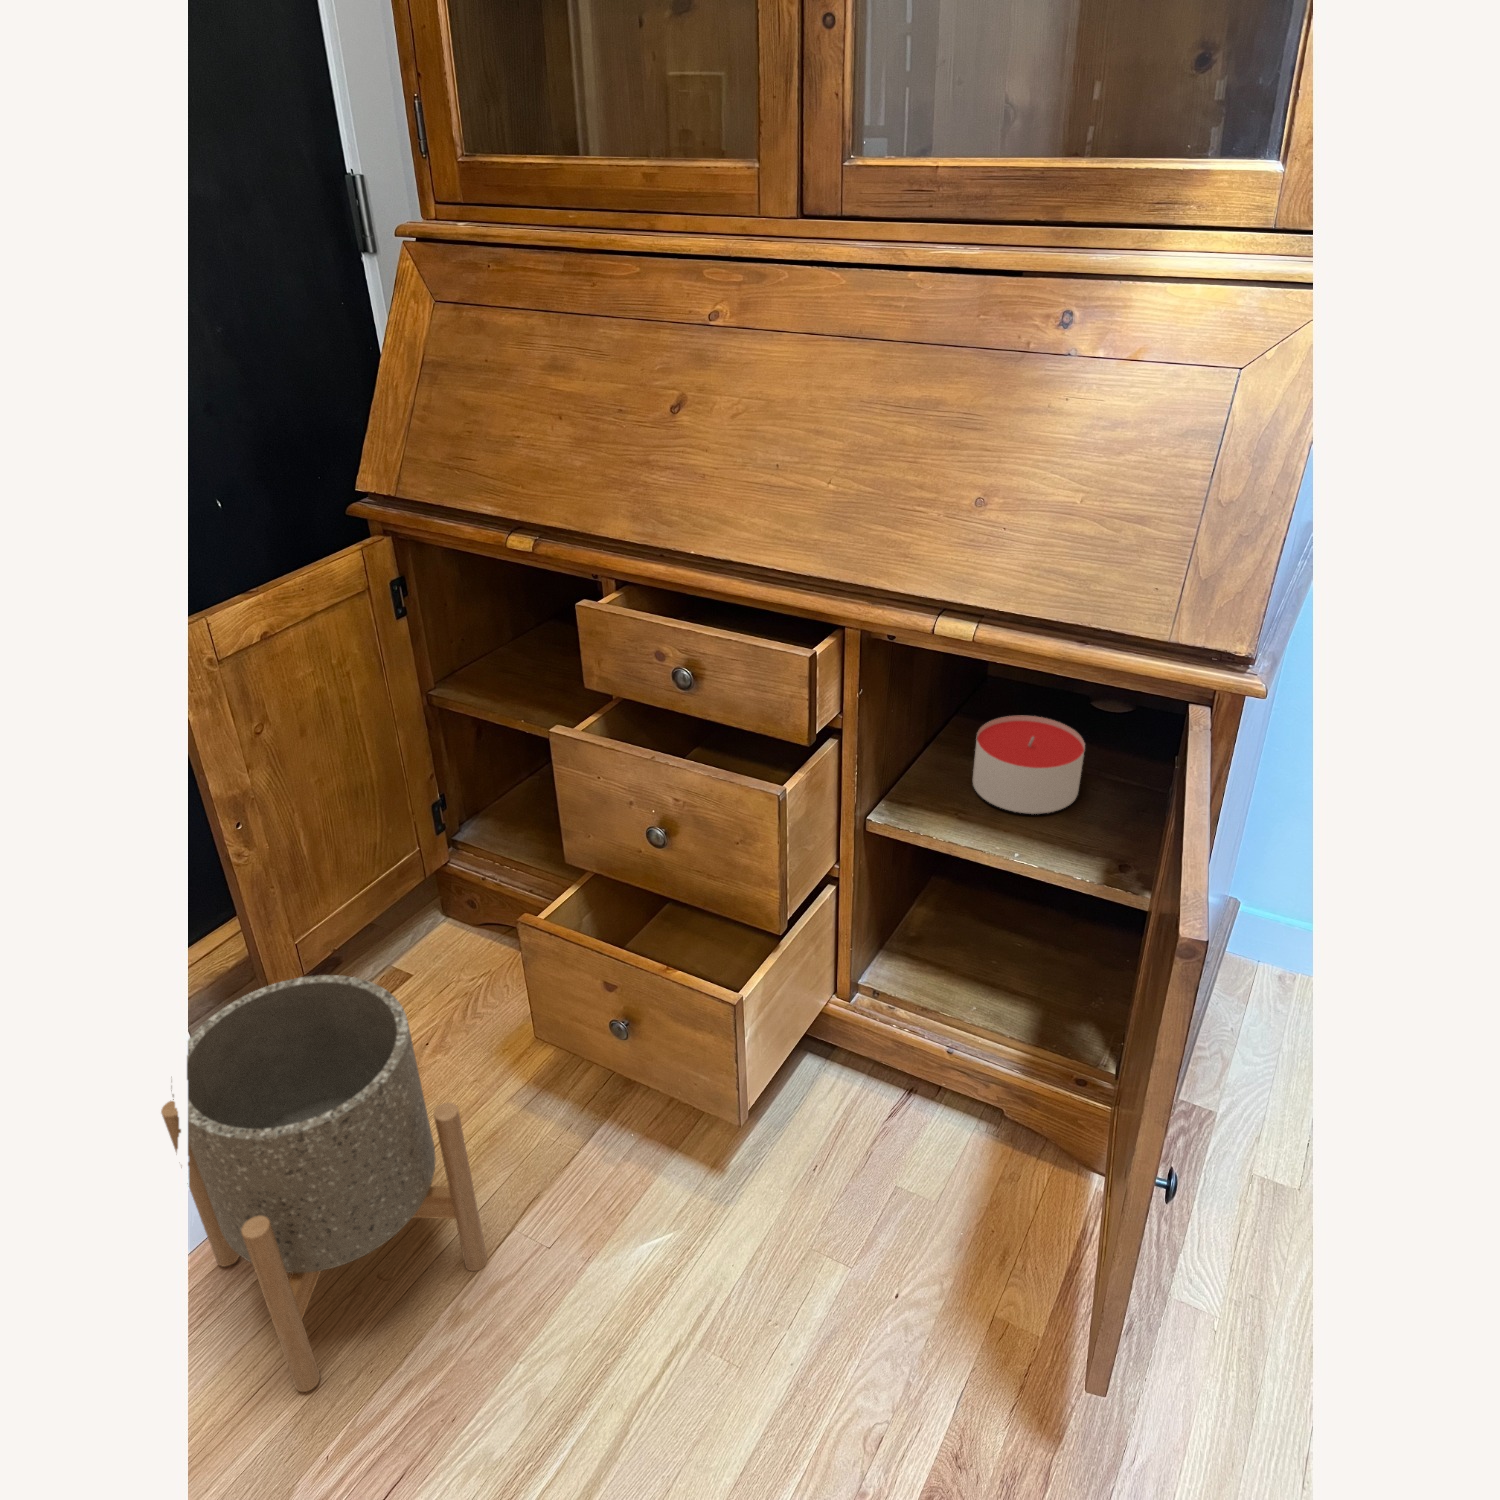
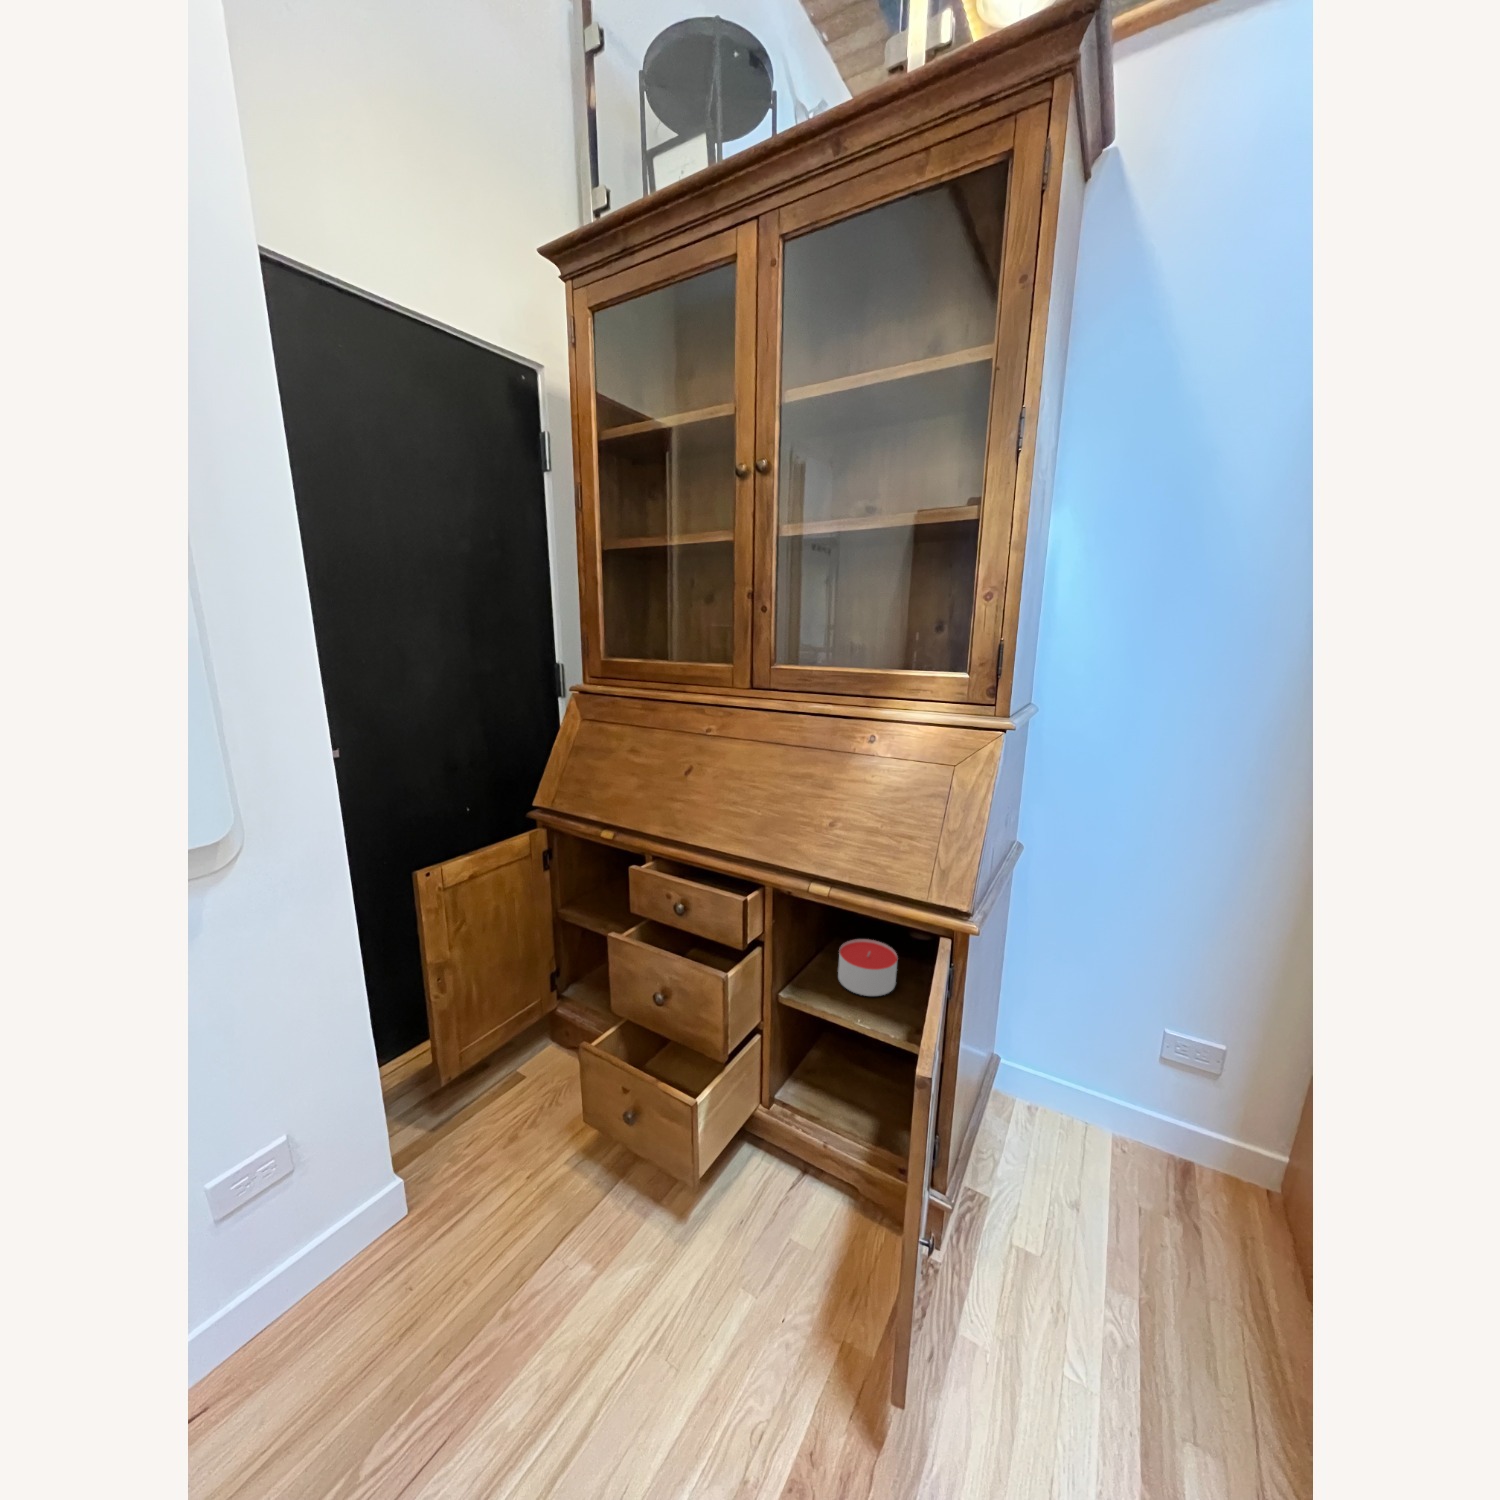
planter: present [161,975,487,1392] -> none [353,1072,533,1371]

